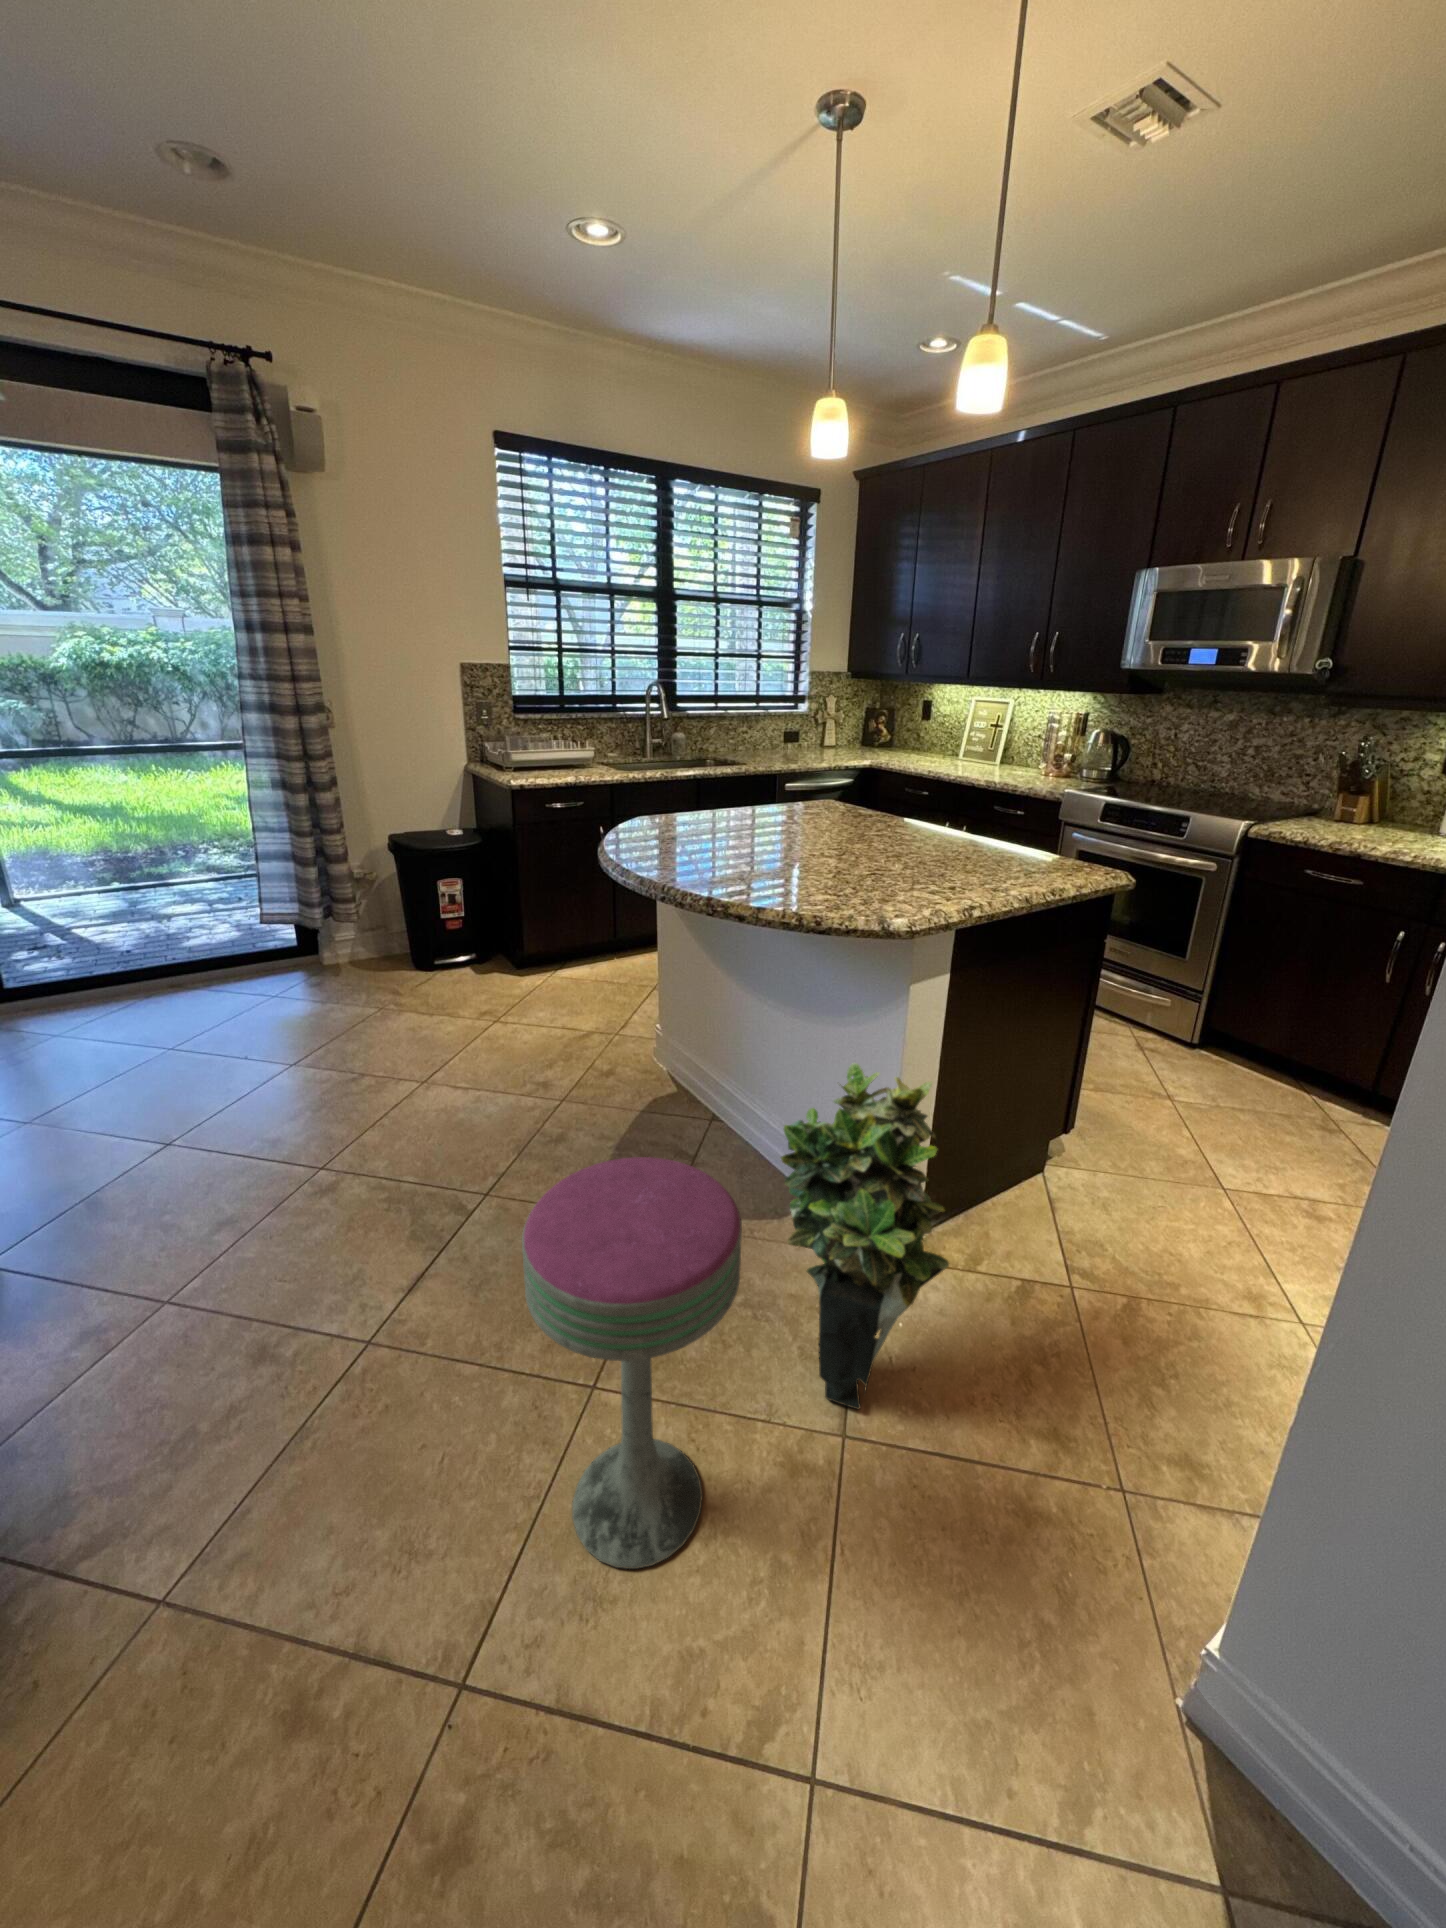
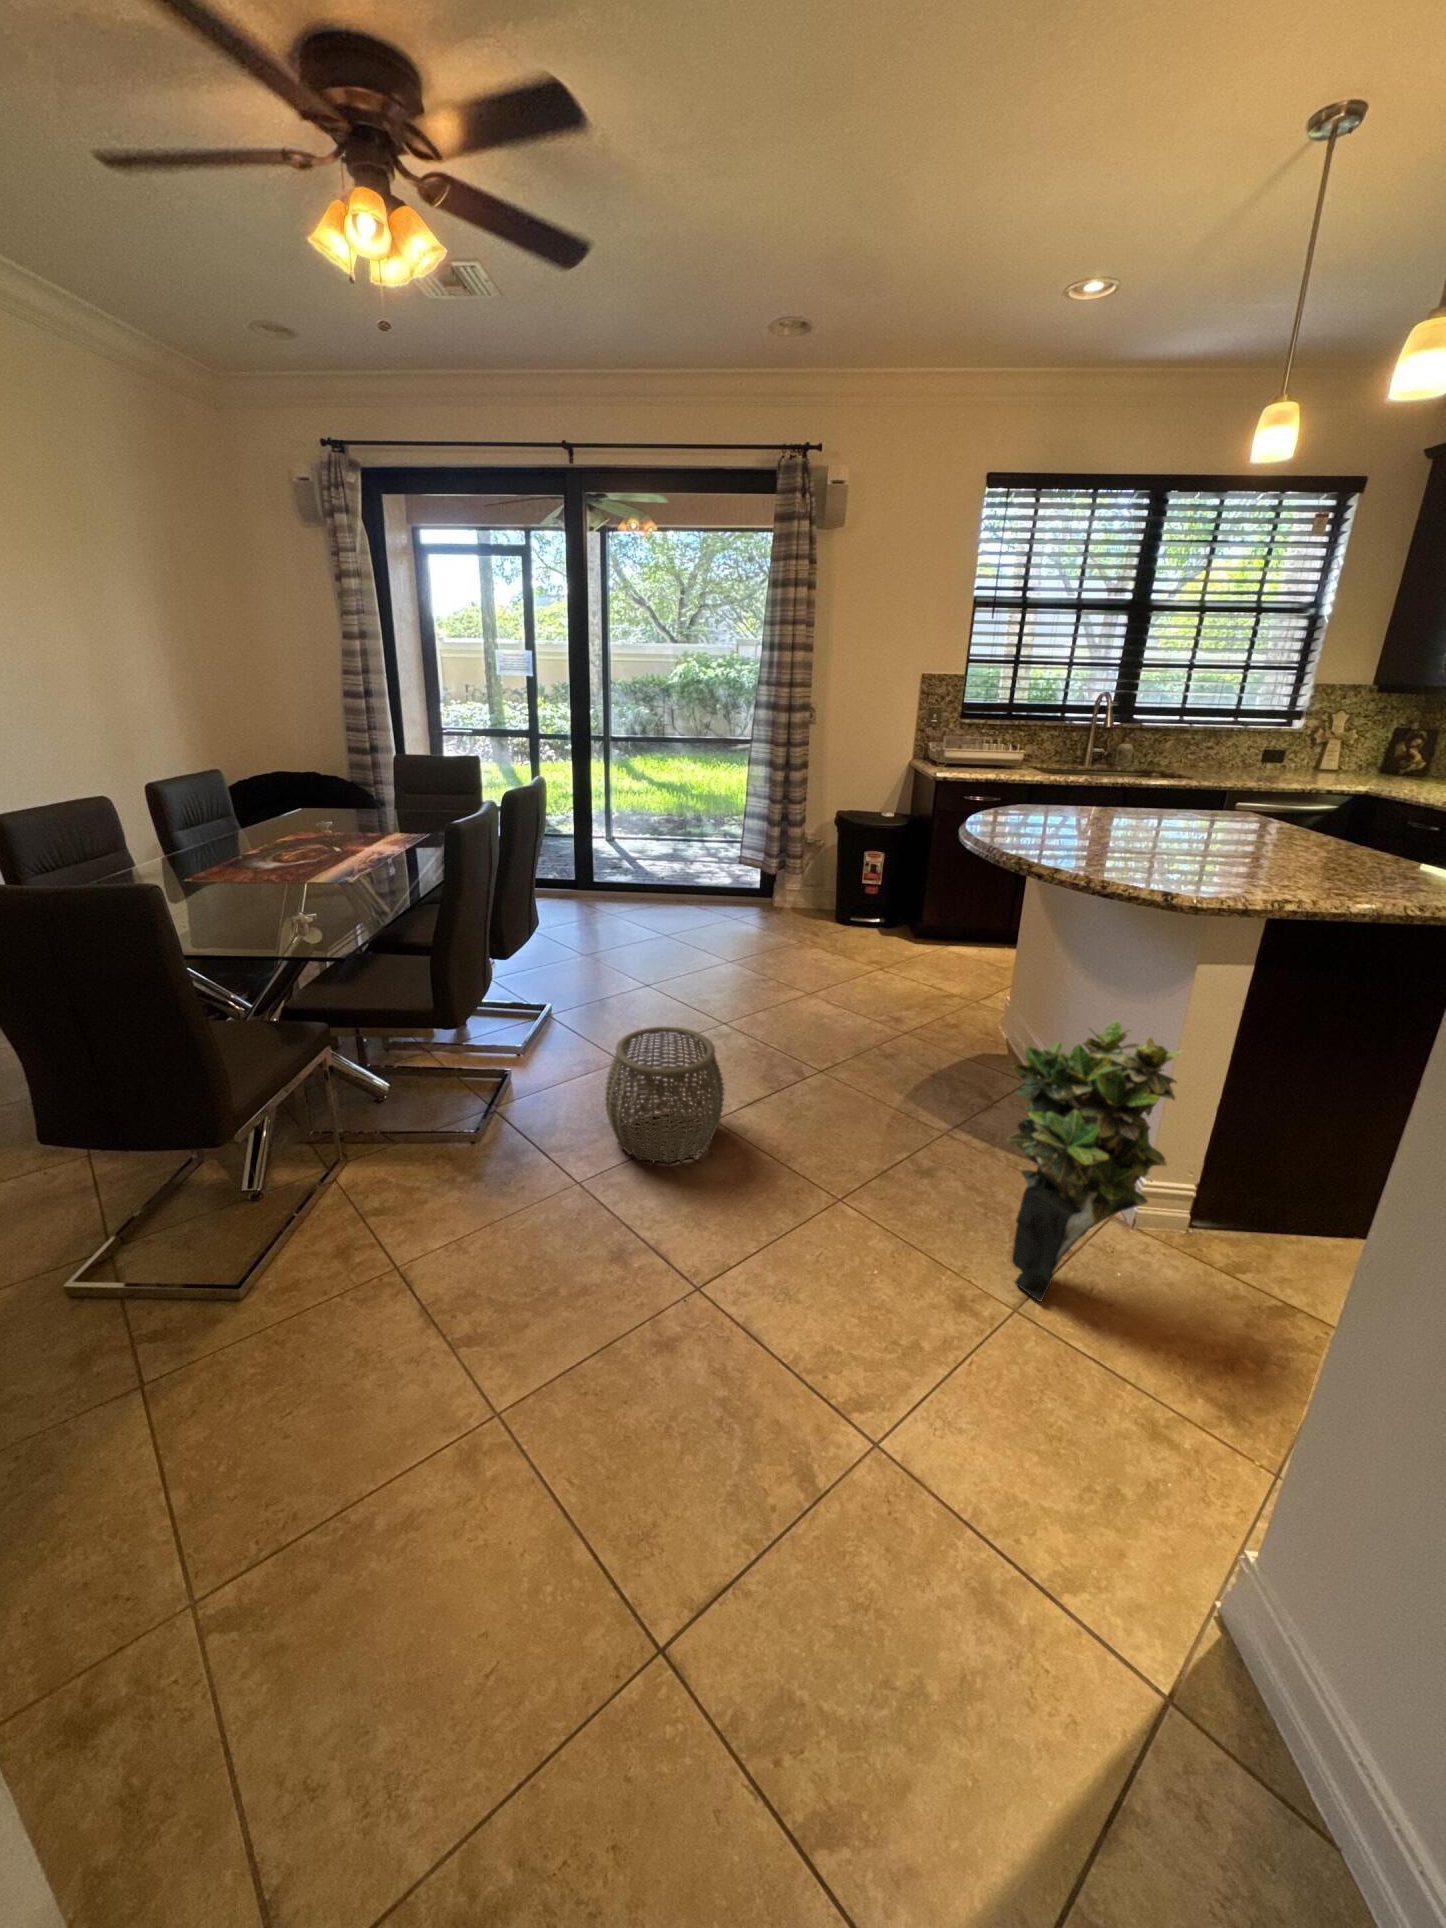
bar stool: present [522,1157,742,1569] -> none [788,1012,942,1299]
woven basket: none [158,1239,388,1493] -> present [605,1027,725,1163]

